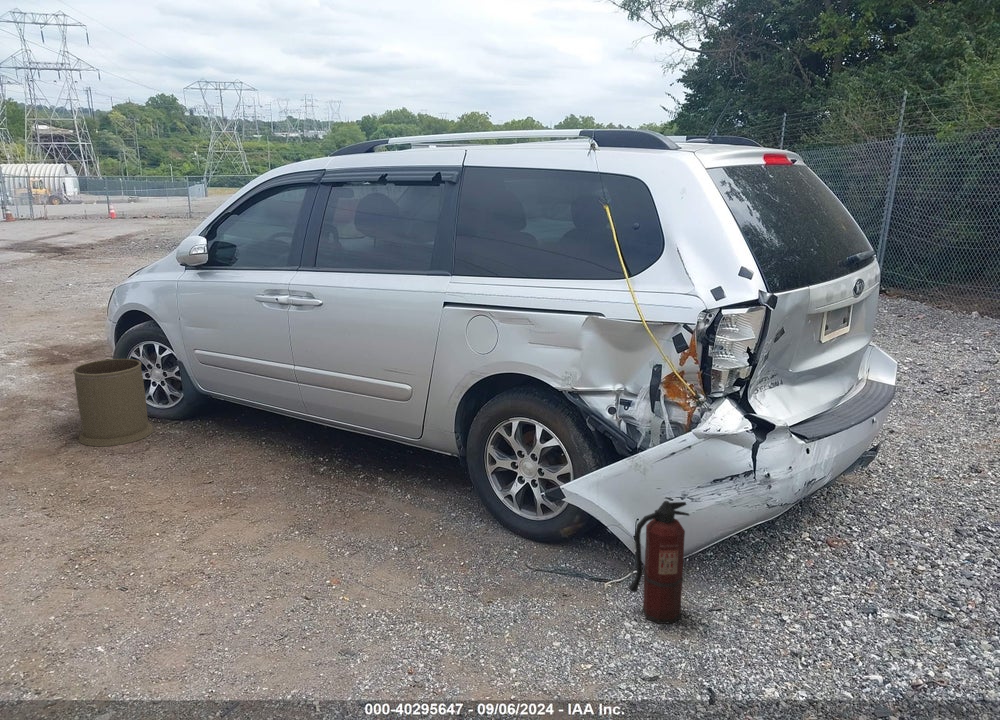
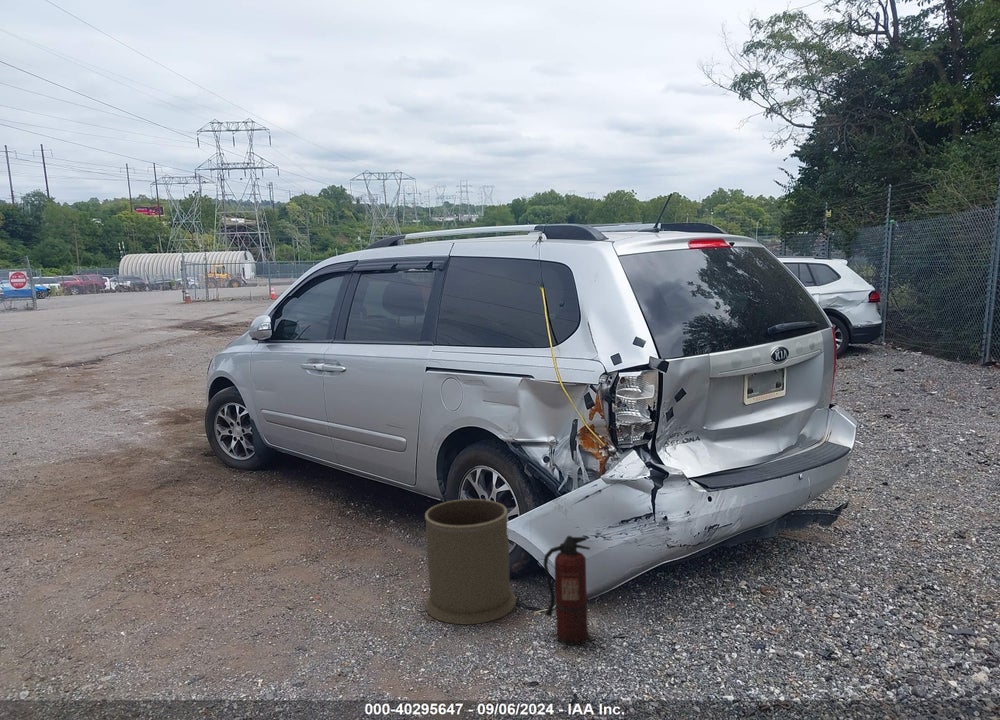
trash can: present [73,359,154,446] -> present [425,499,516,624]

